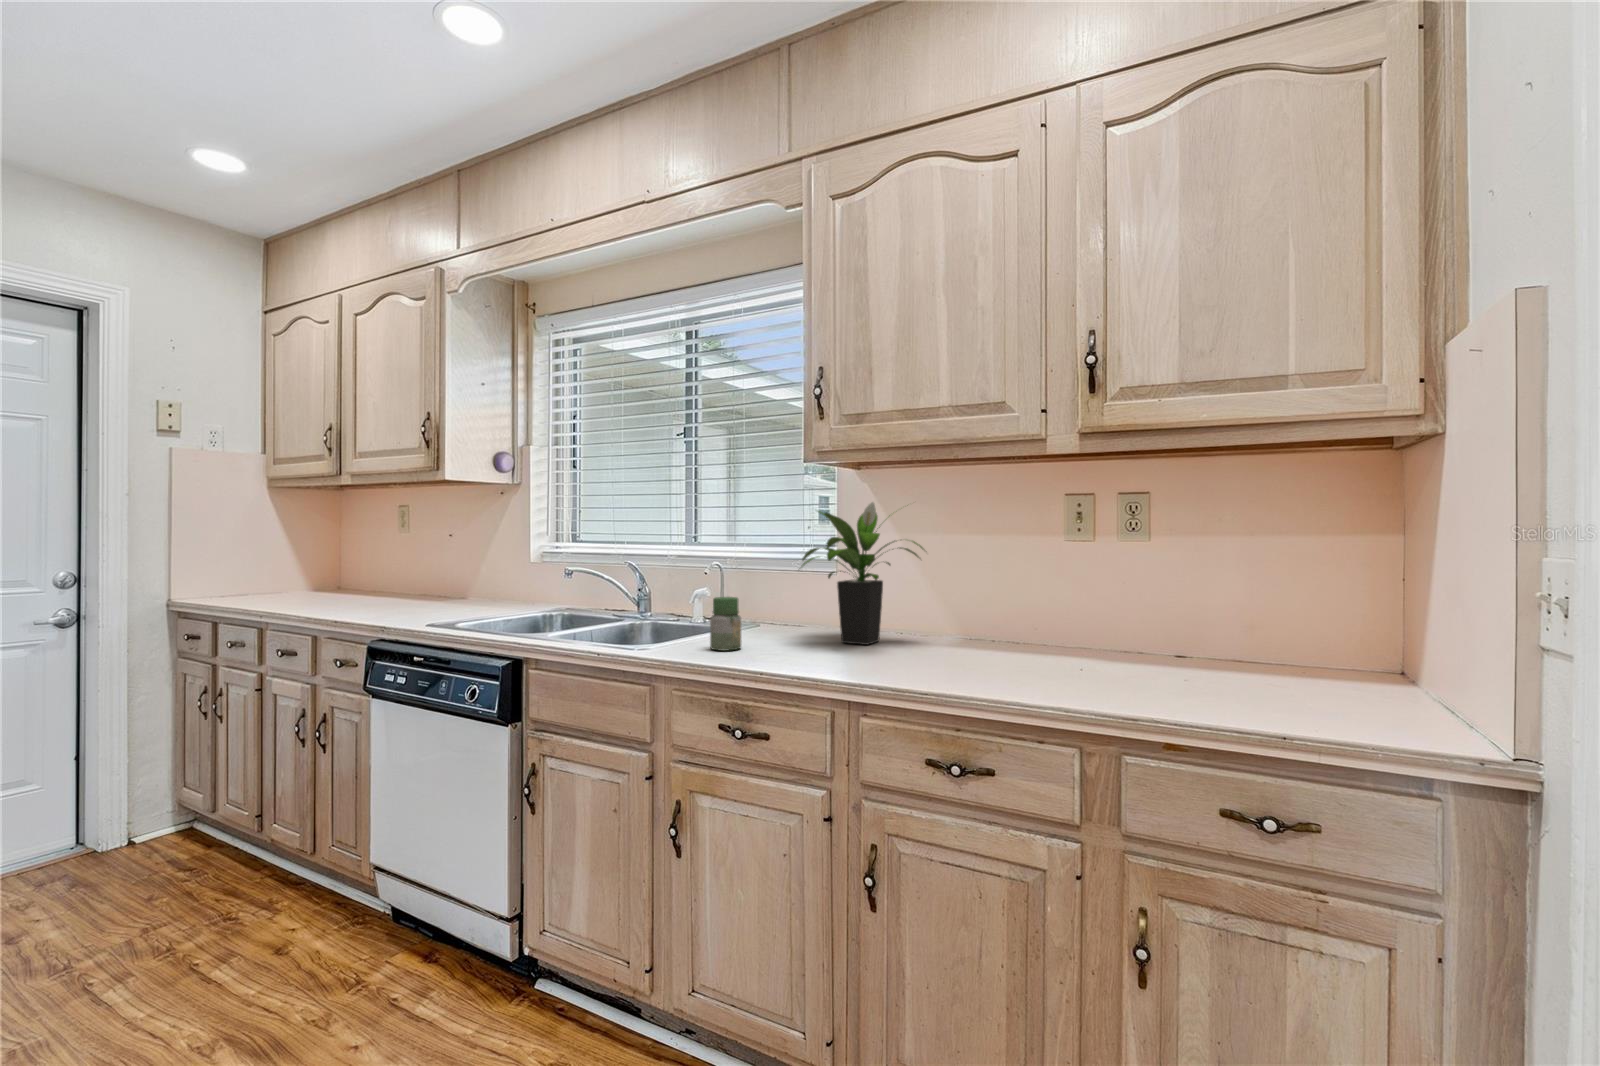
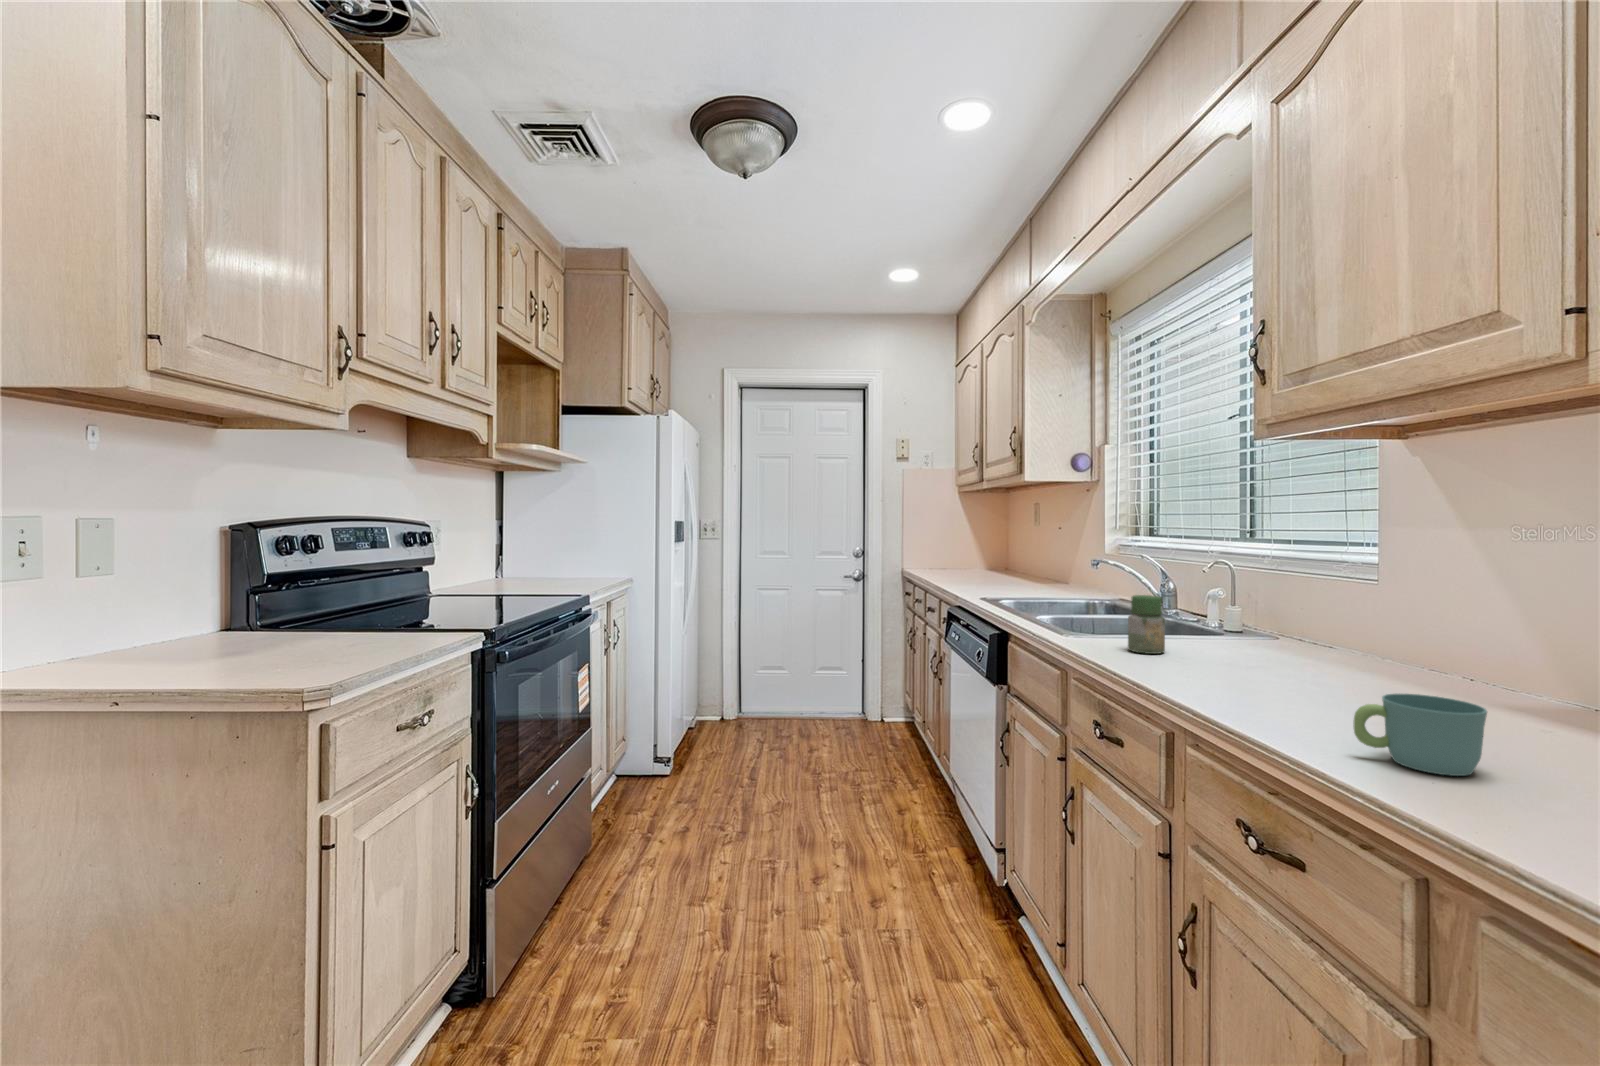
potted plant: present [801,502,924,645] -> none [1242,481,1454,679]
mug: none [1002,636,1057,683] -> present [1353,693,1487,776]

